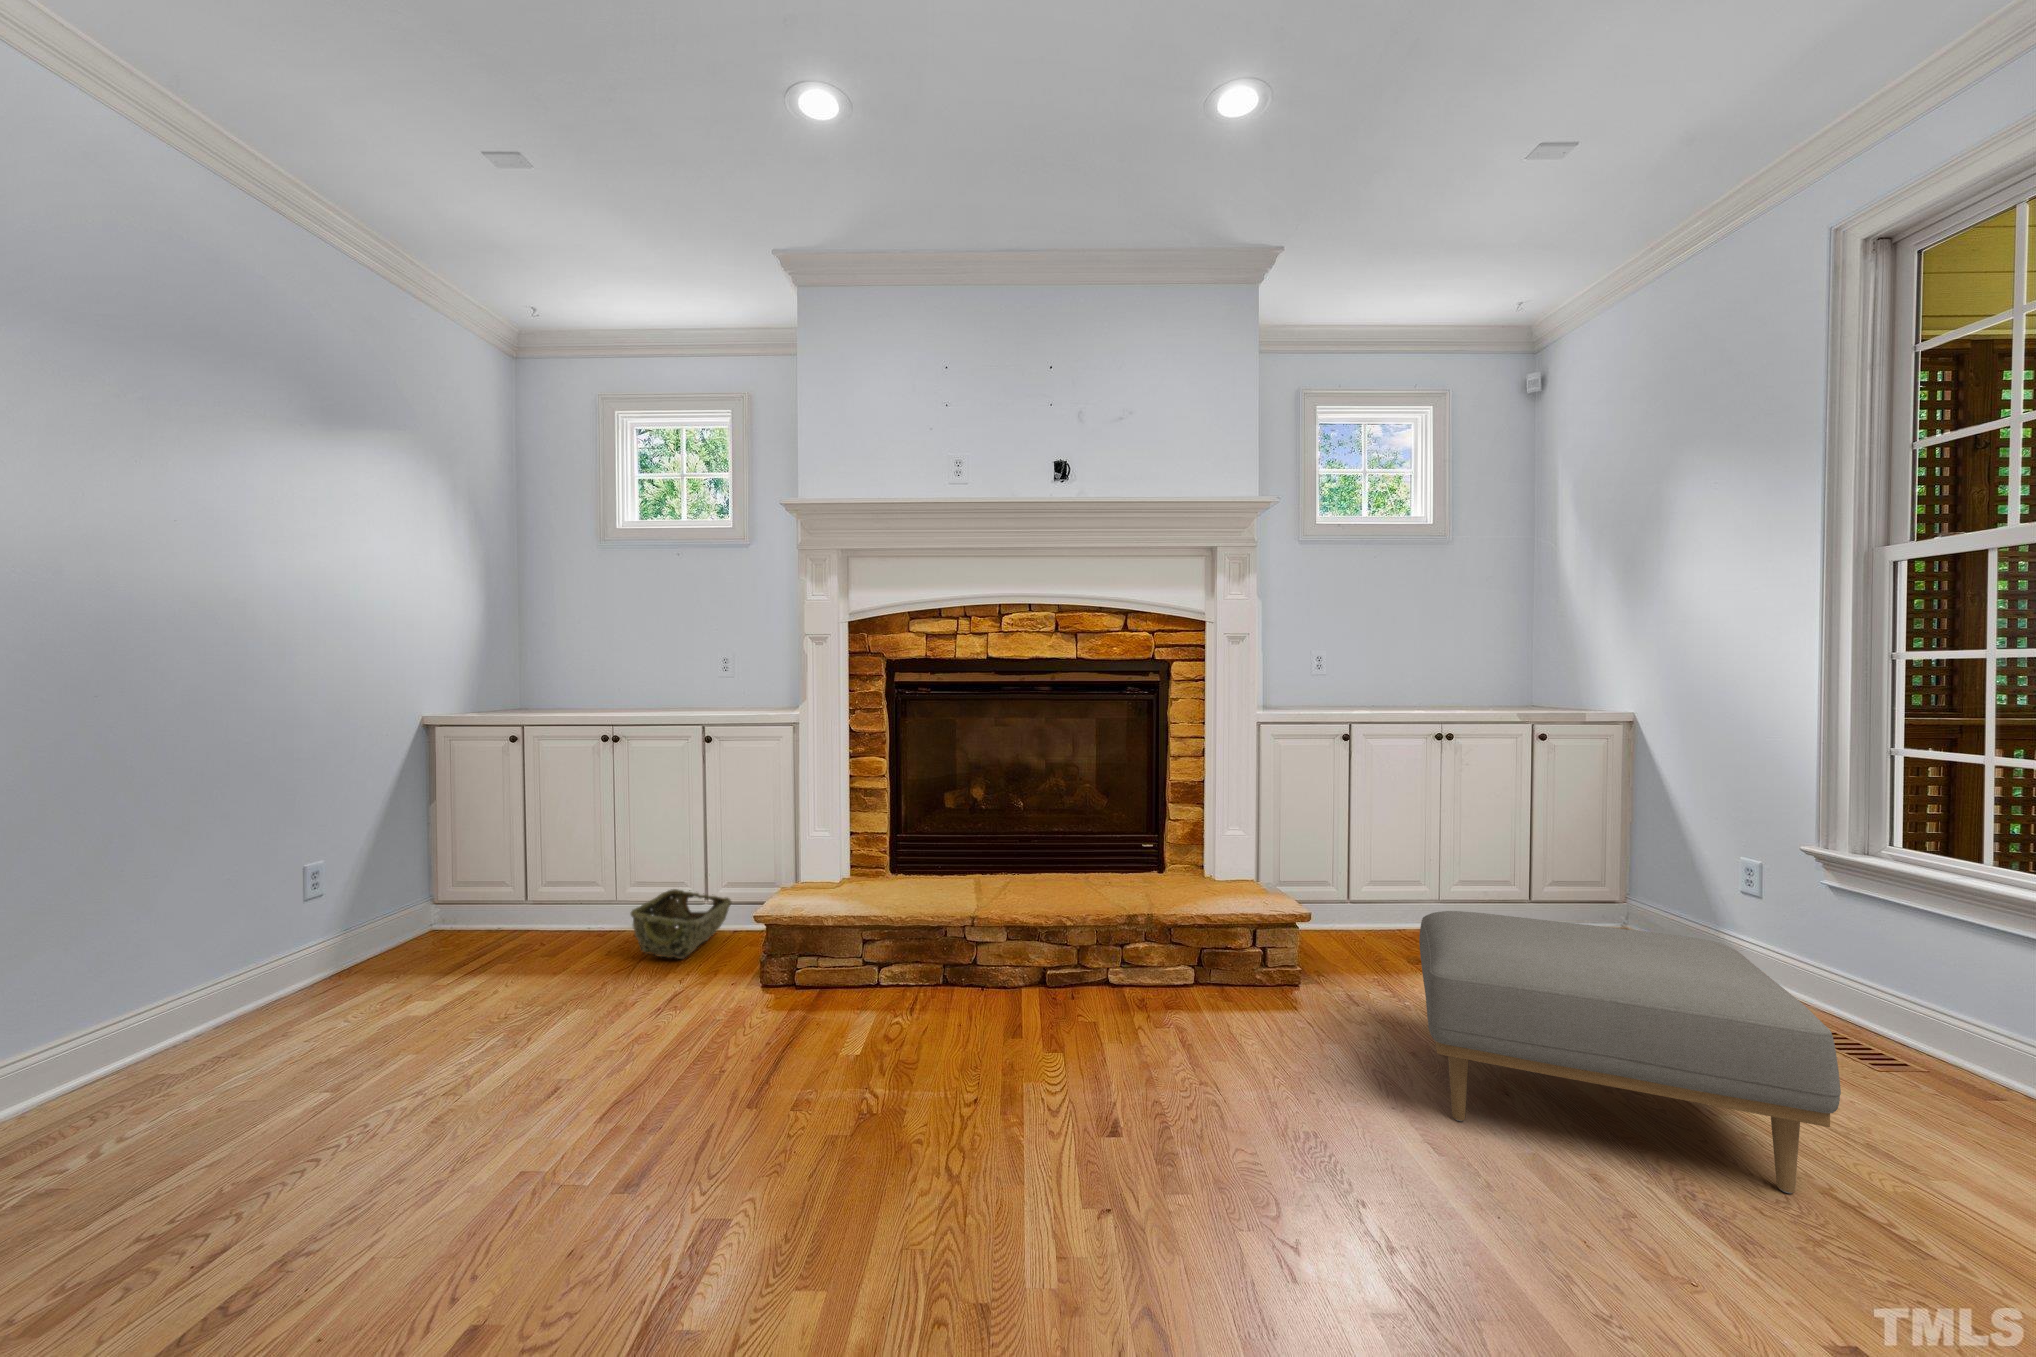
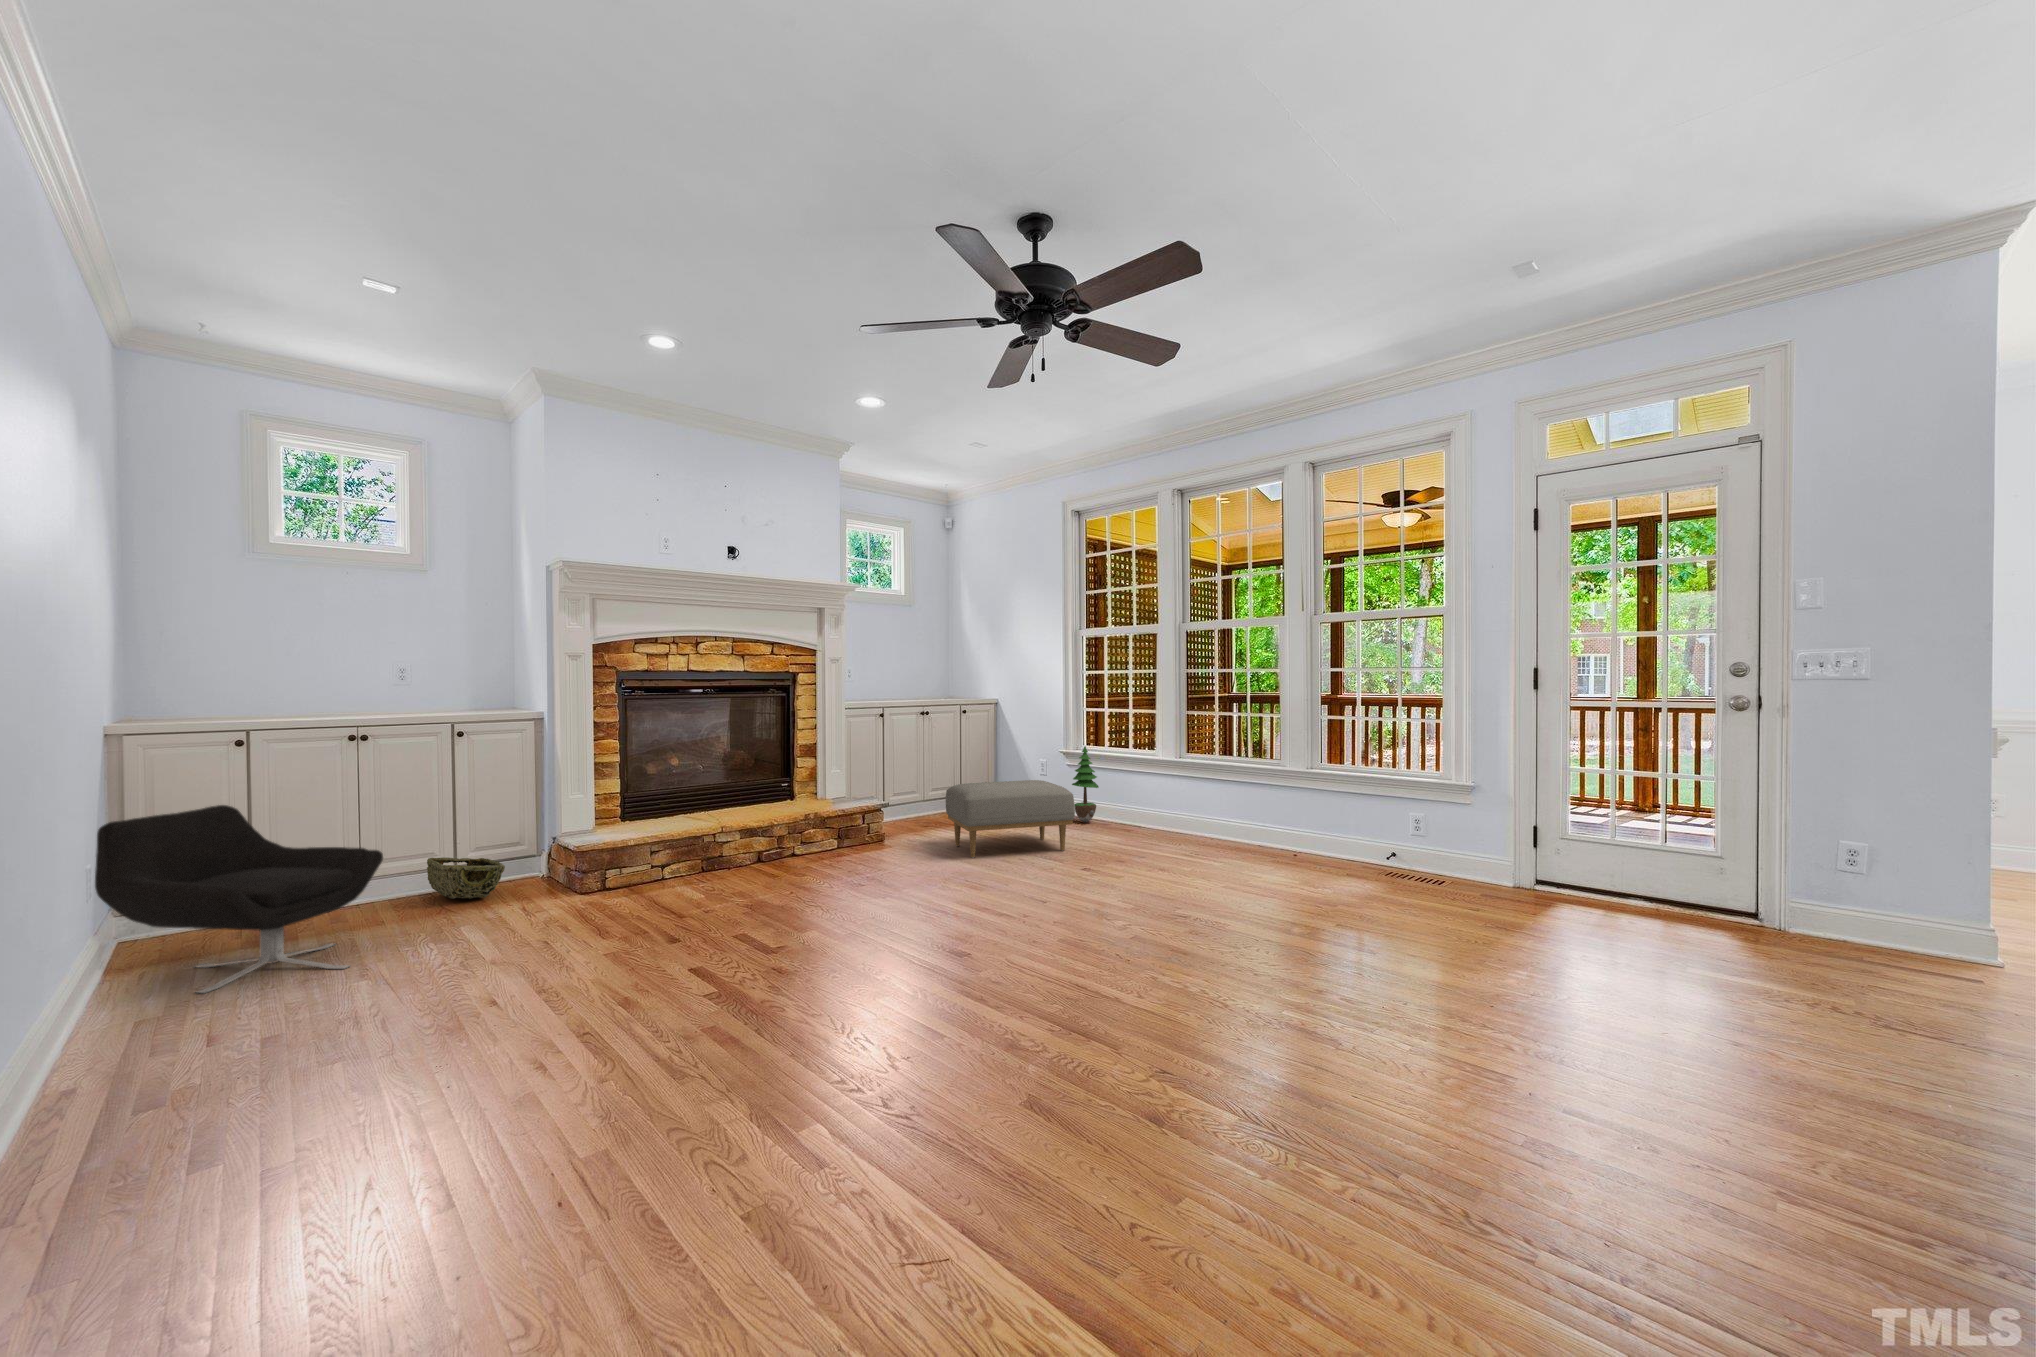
lounge chair: none [156,812,478,1068] -> present [95,805,383,993]
potted tree: none [1841,849,1955,1057] -> present [1072,747,1099,823]

